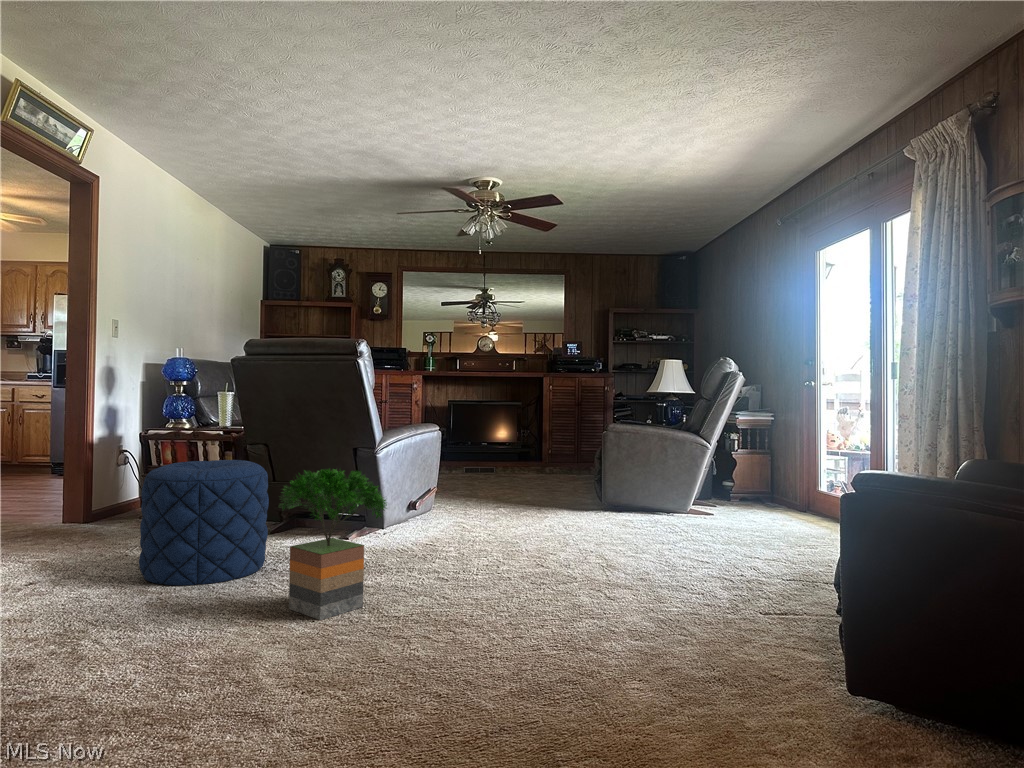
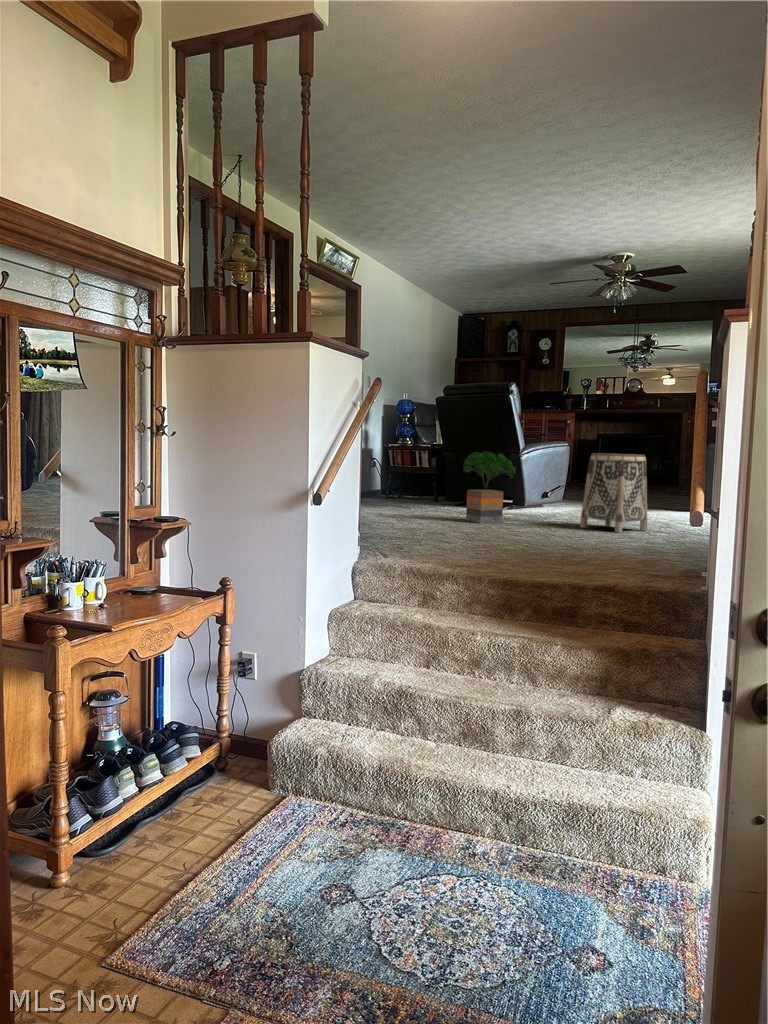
pouf: present [139,460,269,586] -> none [395,454,457,514]
basket: none [509,461,616,615] -> present [580,453,647,533]

